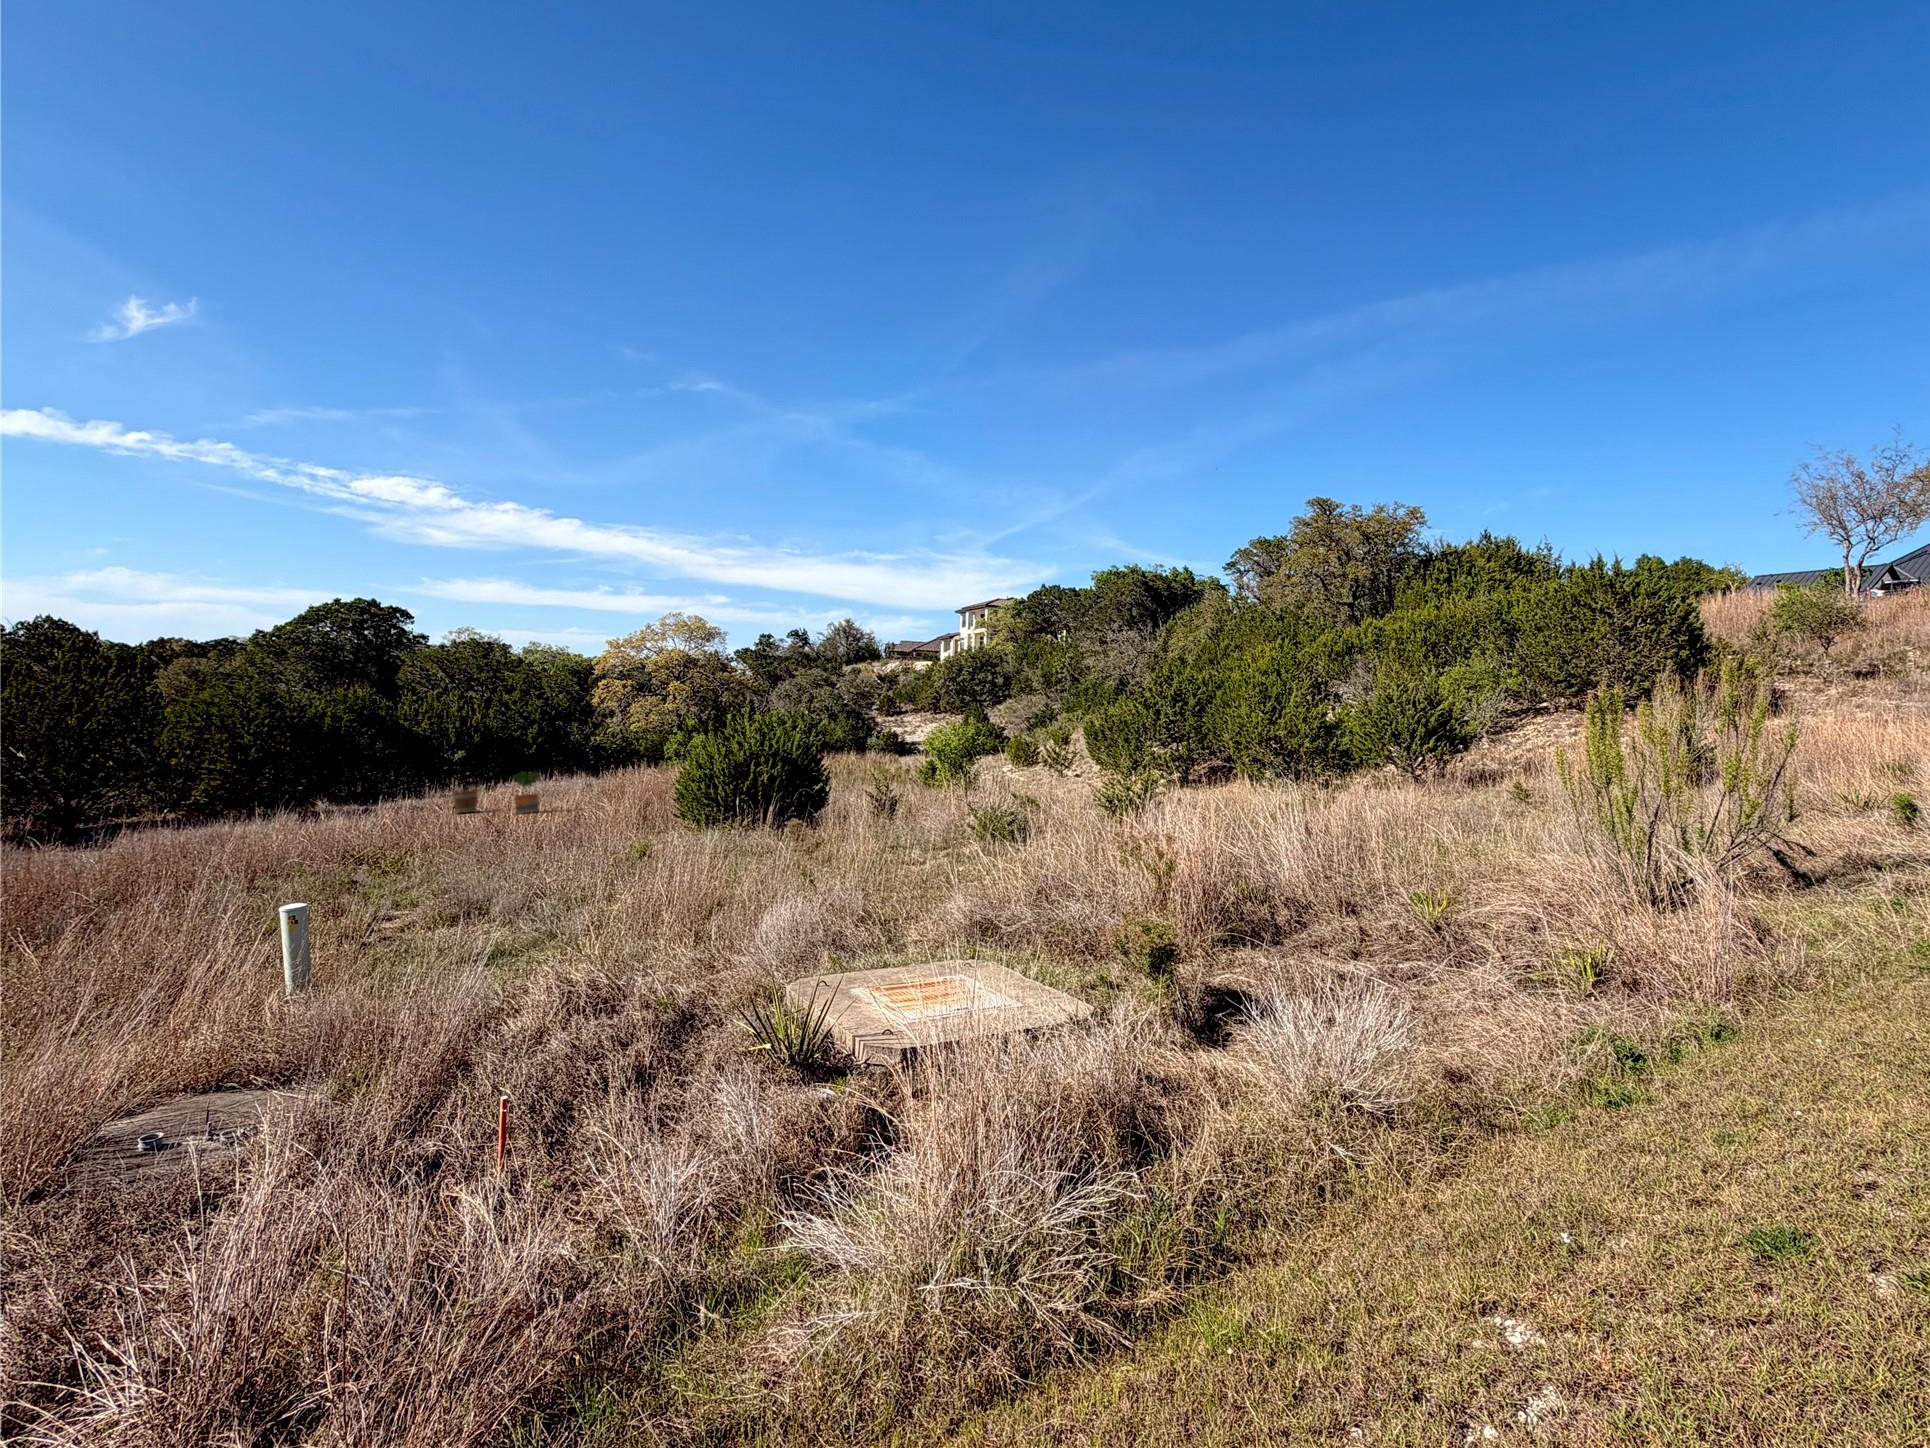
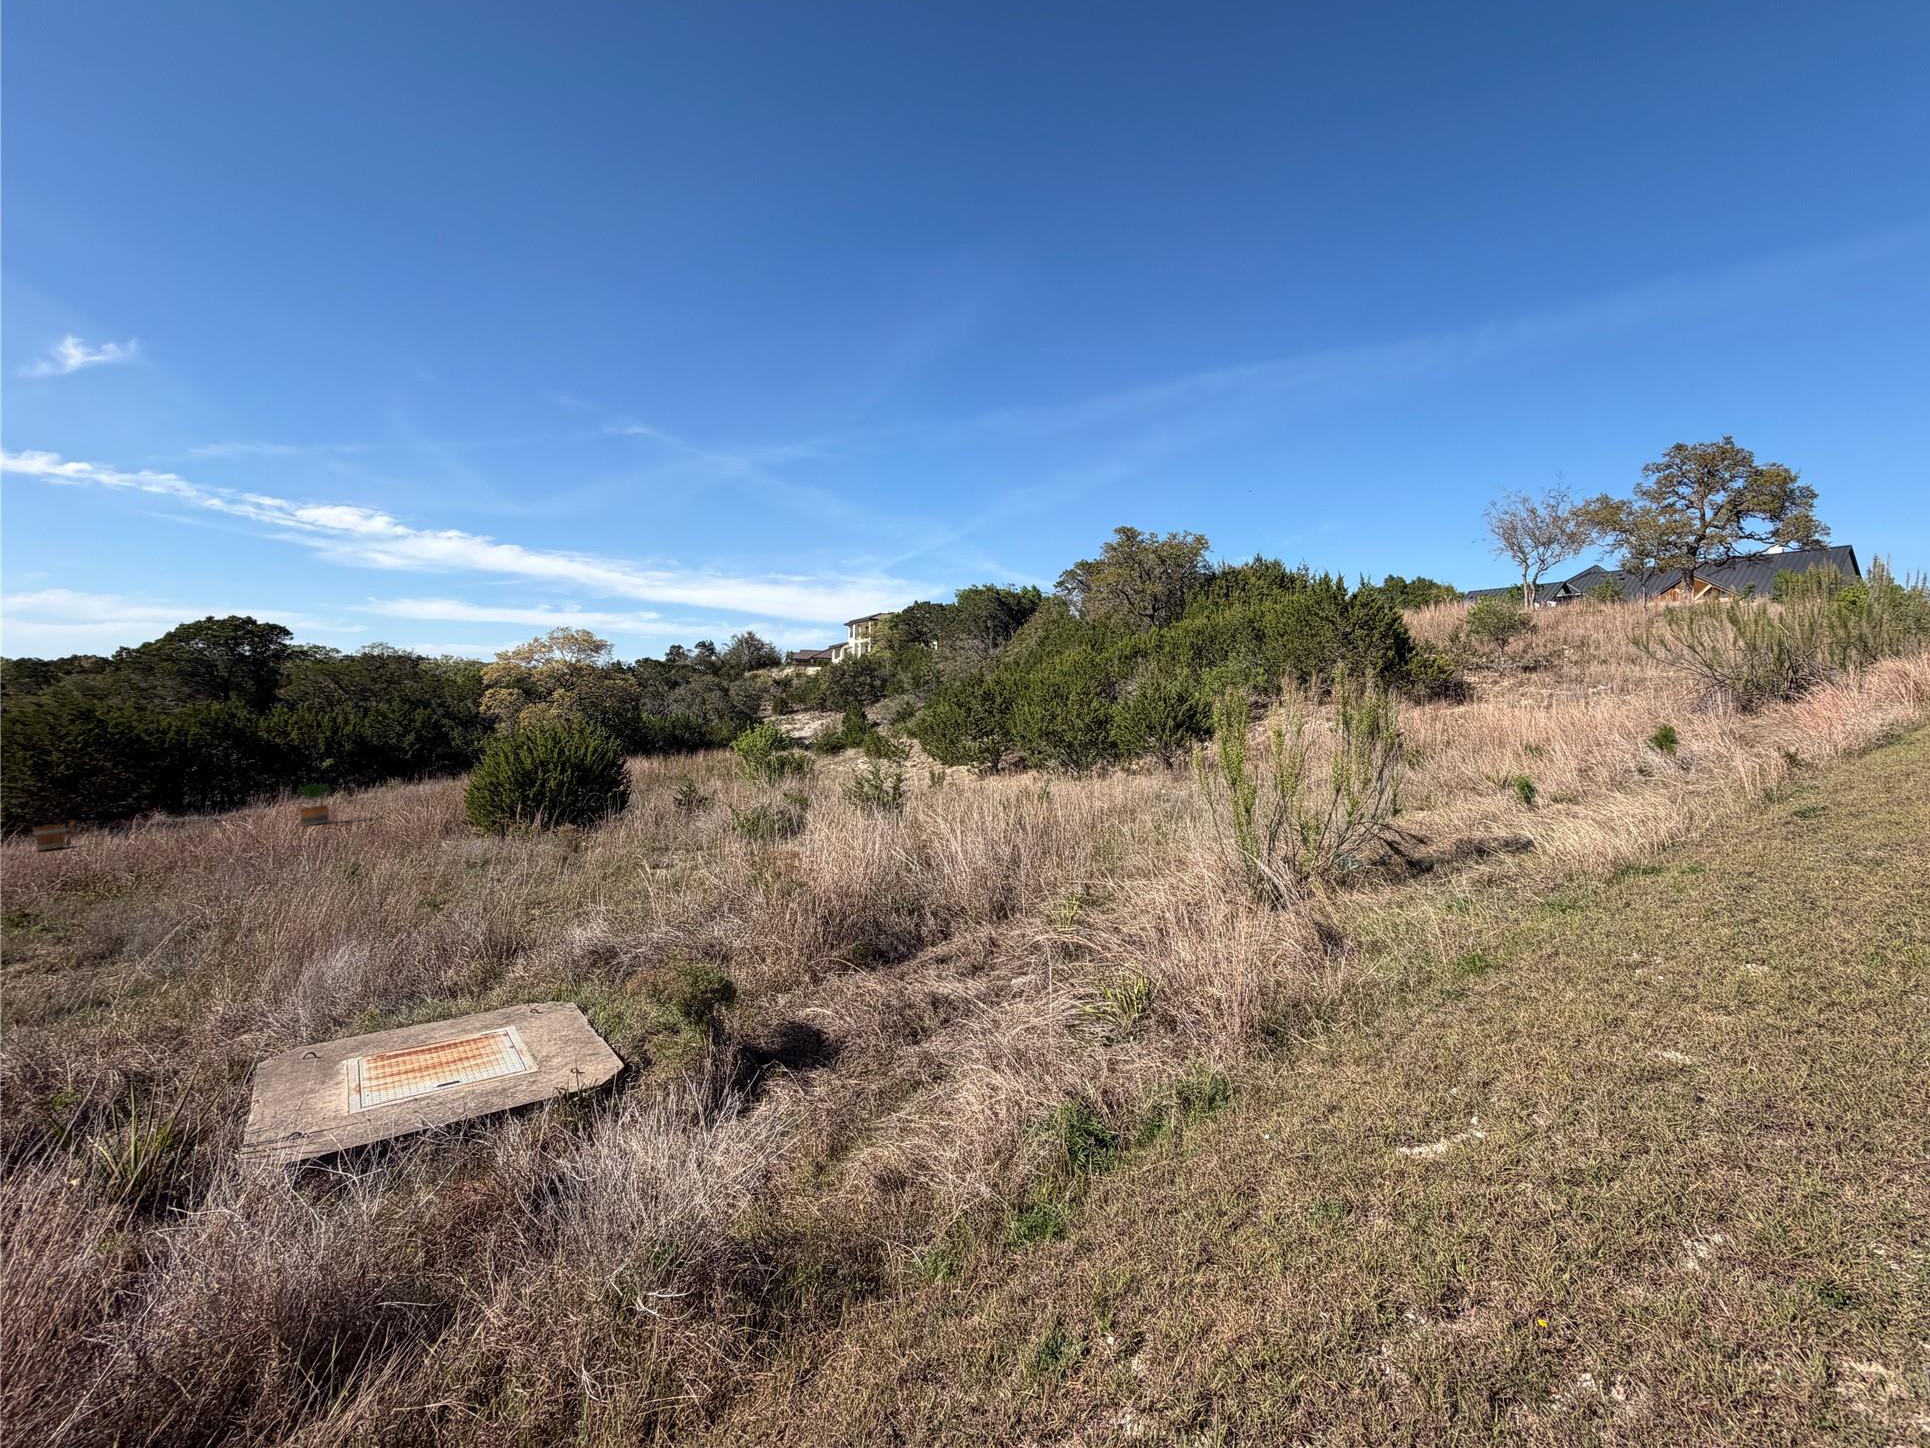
bucket: present [453,788,478,814] -> present [33,821,75,851]

